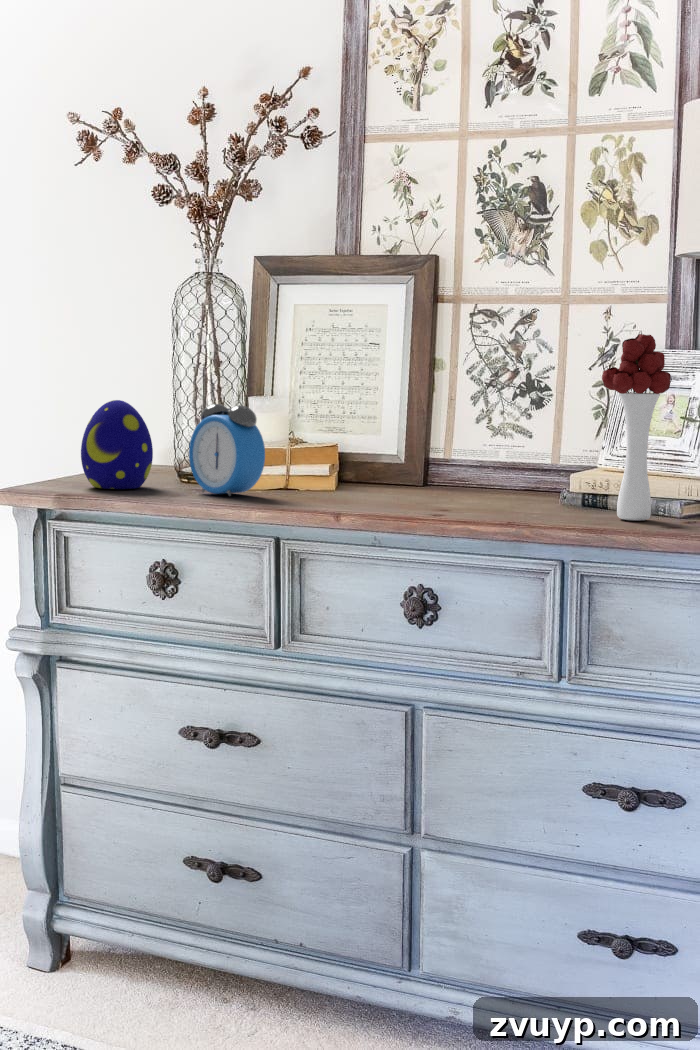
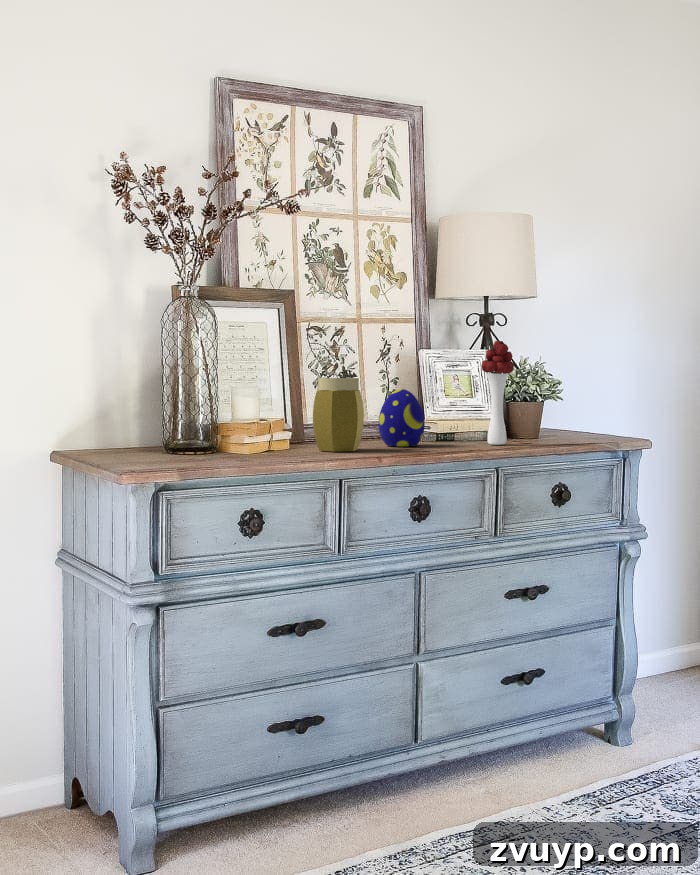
jar: none [322,388,395,500] -> present [313,378,364,452]
decorative egg: present [81,400,153,489] -> present [379,389,425,446]
alarm clock: present [189,404,265,496] -> none [250,392,307,457]

